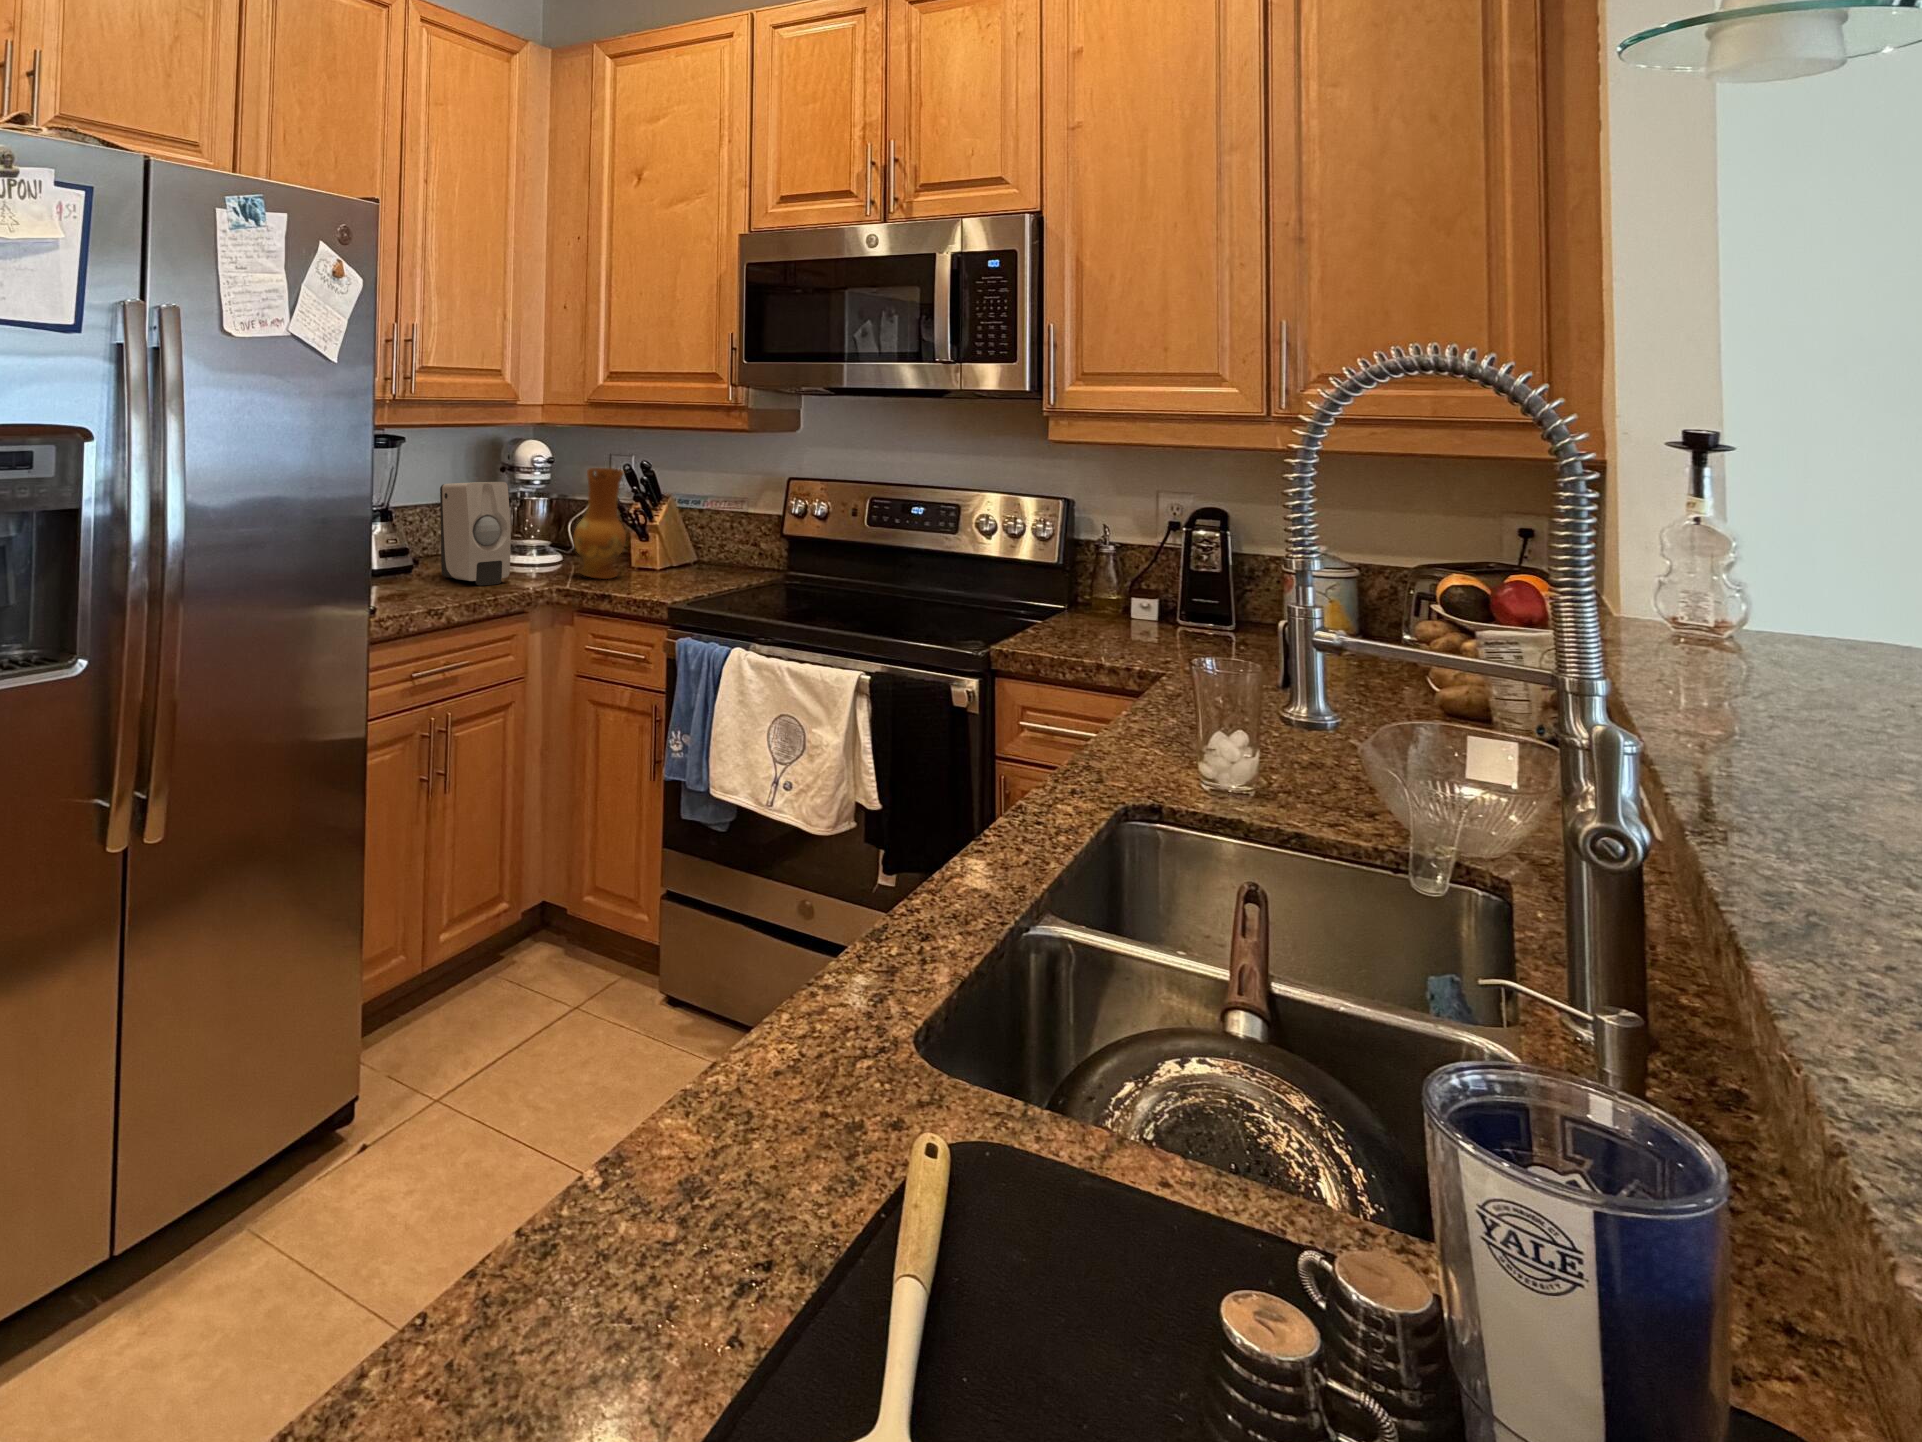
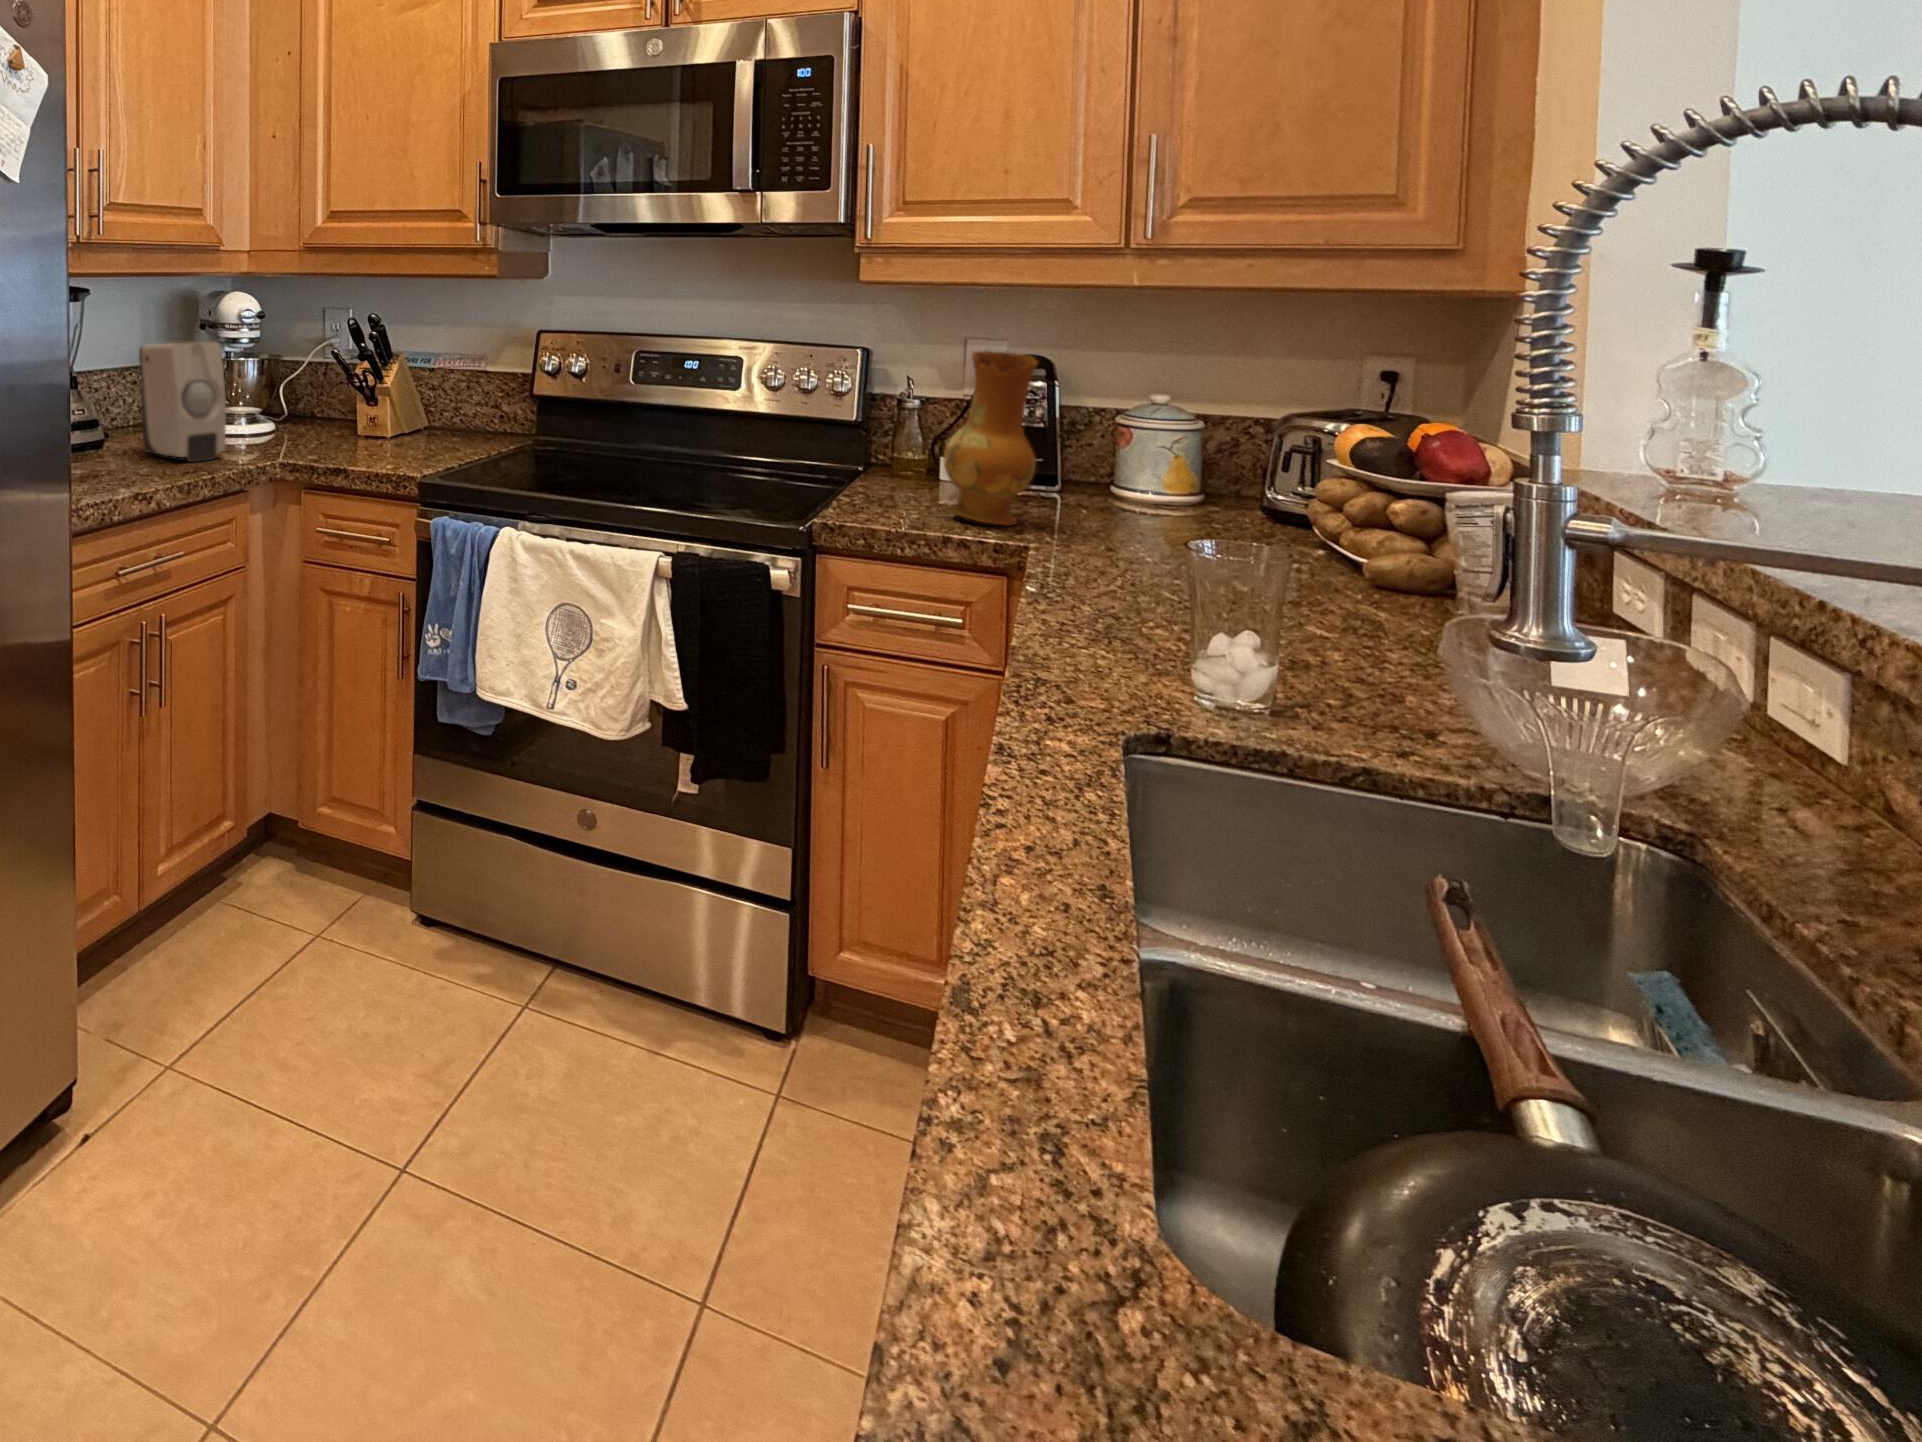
ceramic jug: present [573,468,626,579] -> present [943,351,1038,526]

